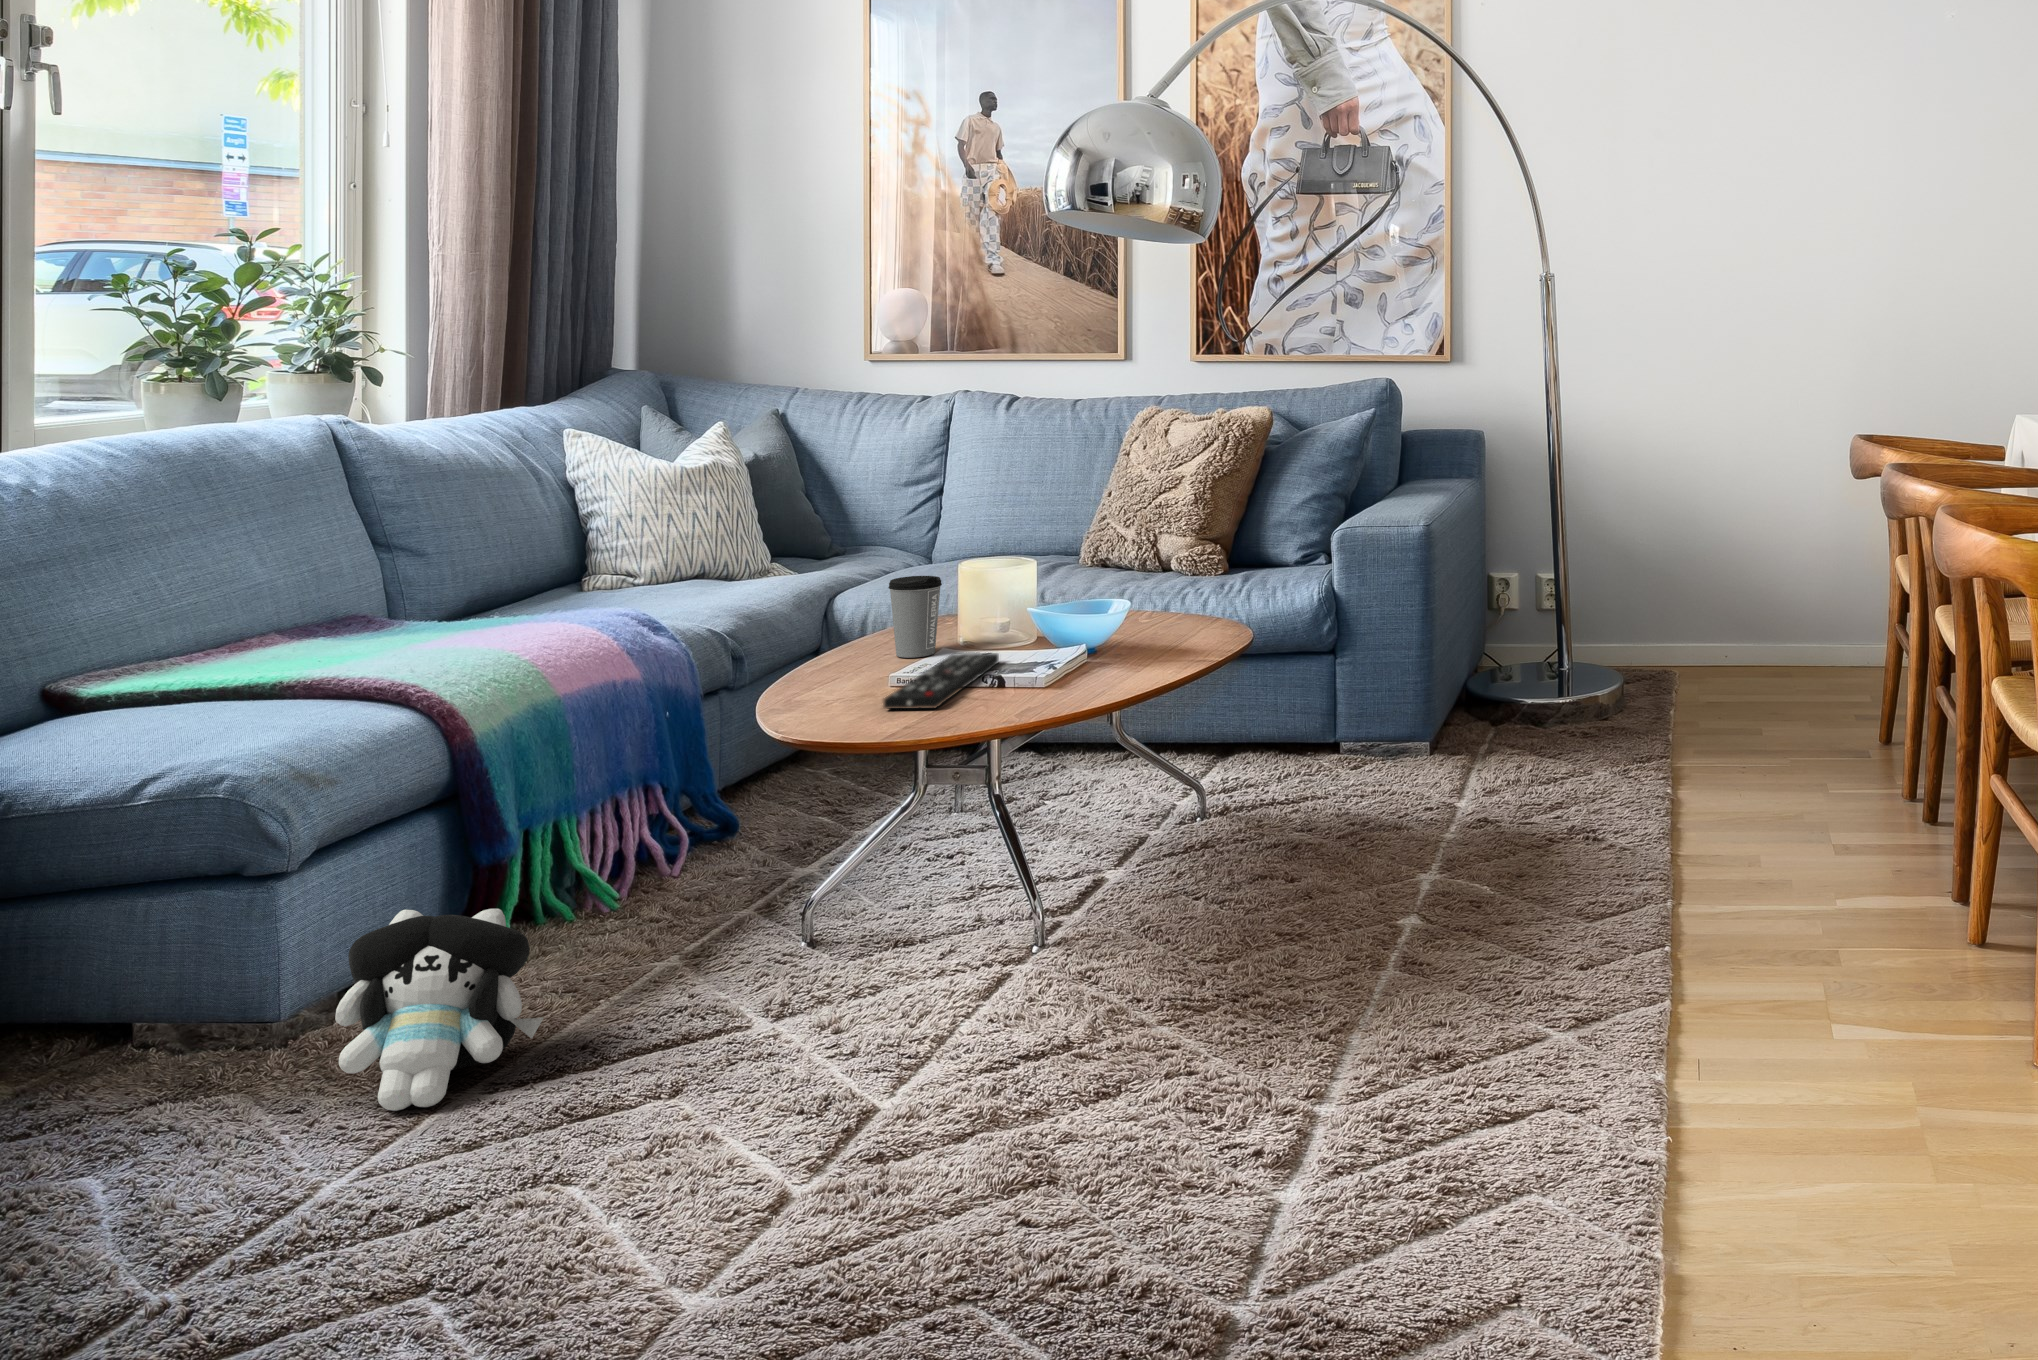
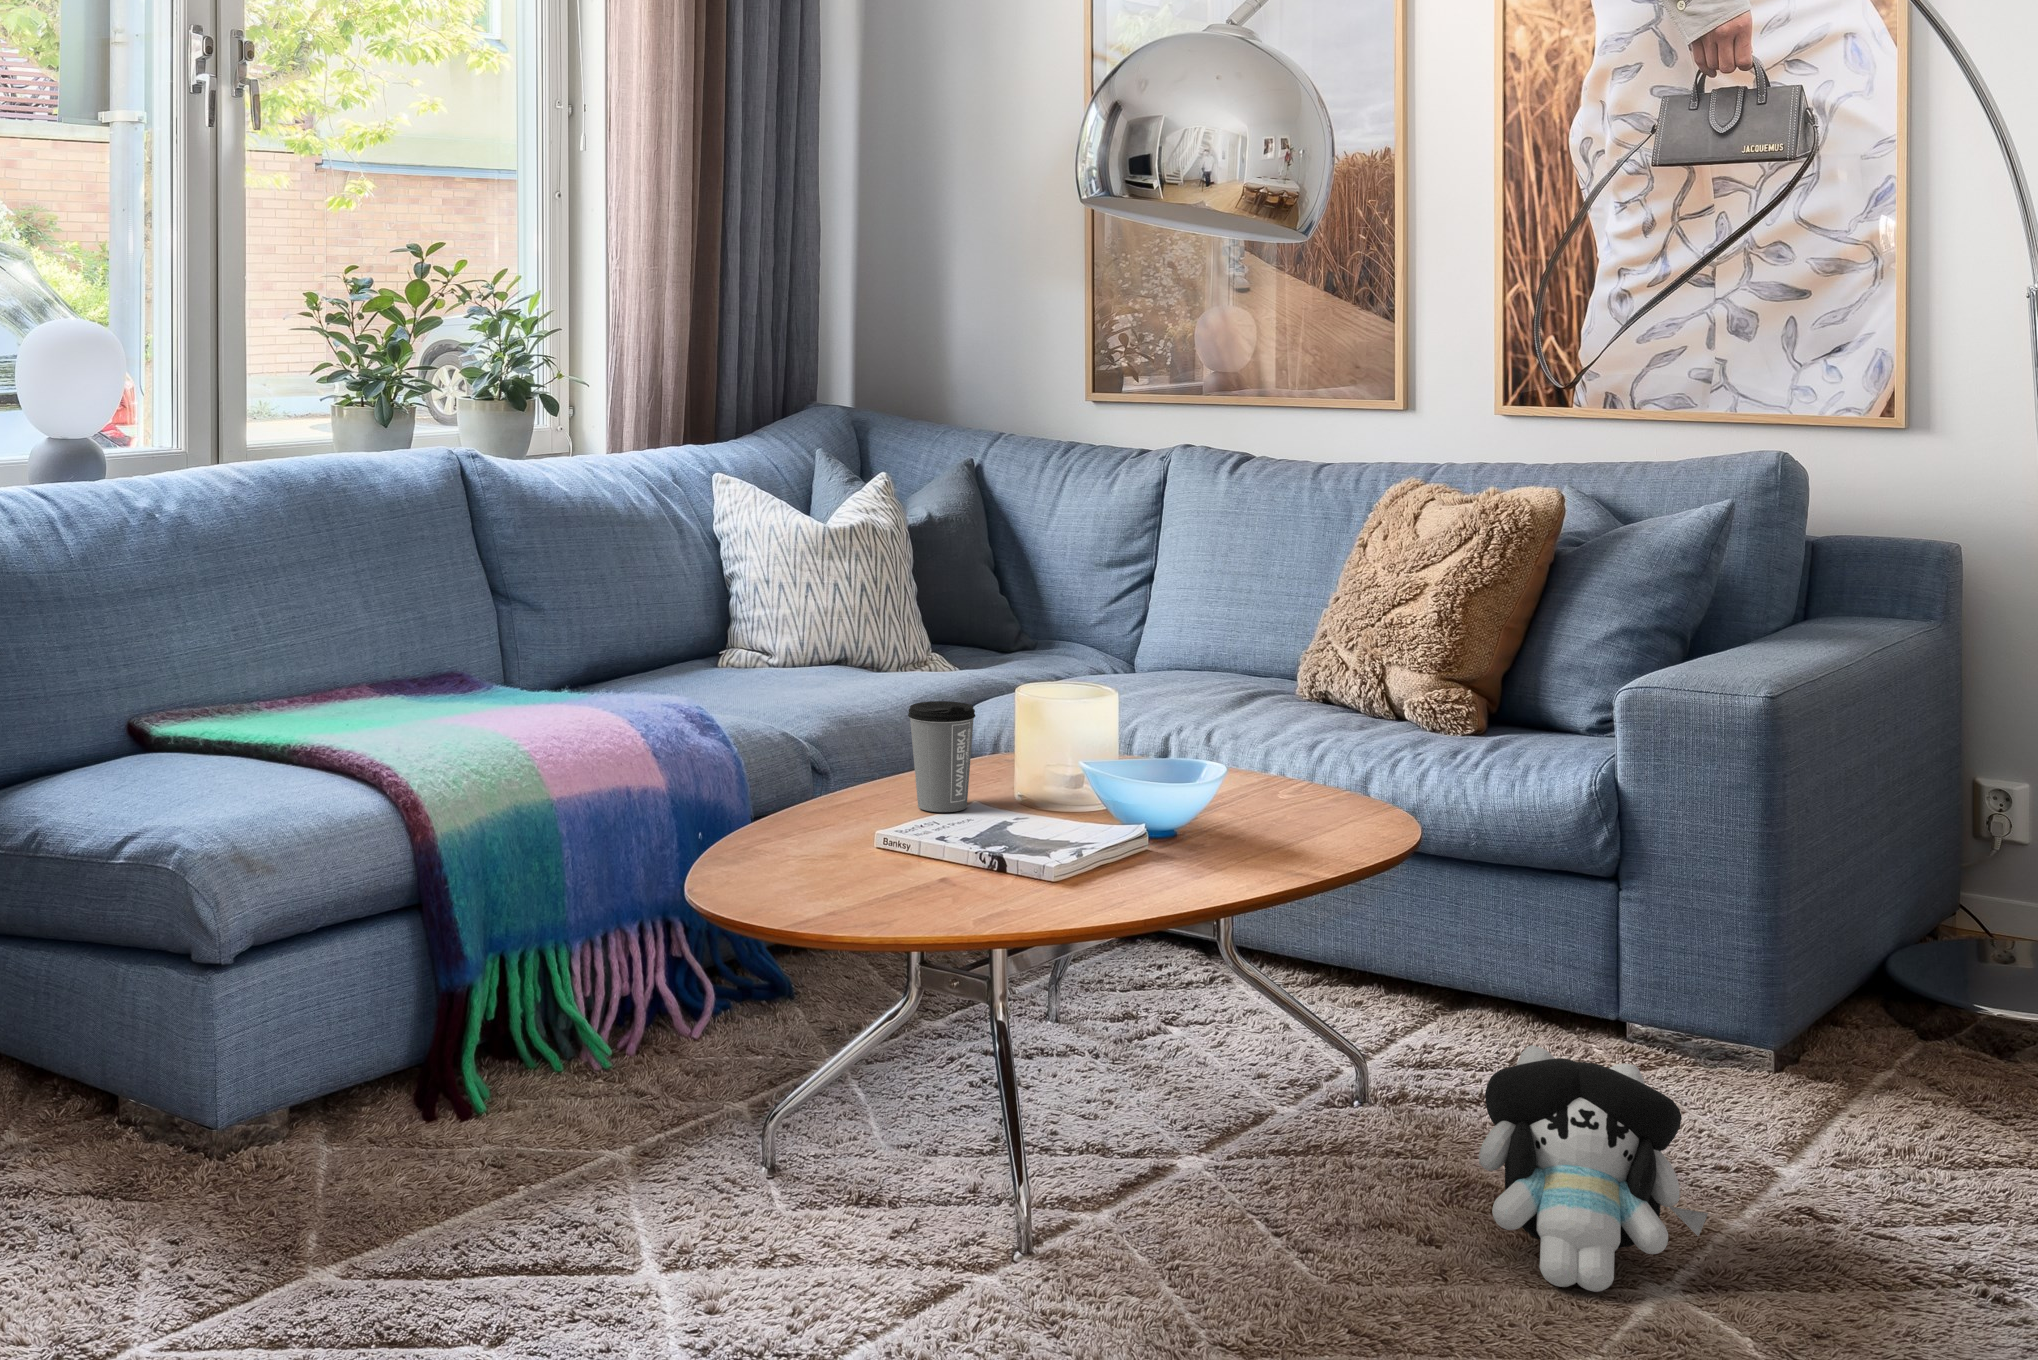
remote control: present [883,653,999,709] -> none [825,815,1027,895]
plush toy: present [335,909,543,1111] -> present [1479,1045,1708,1292]

